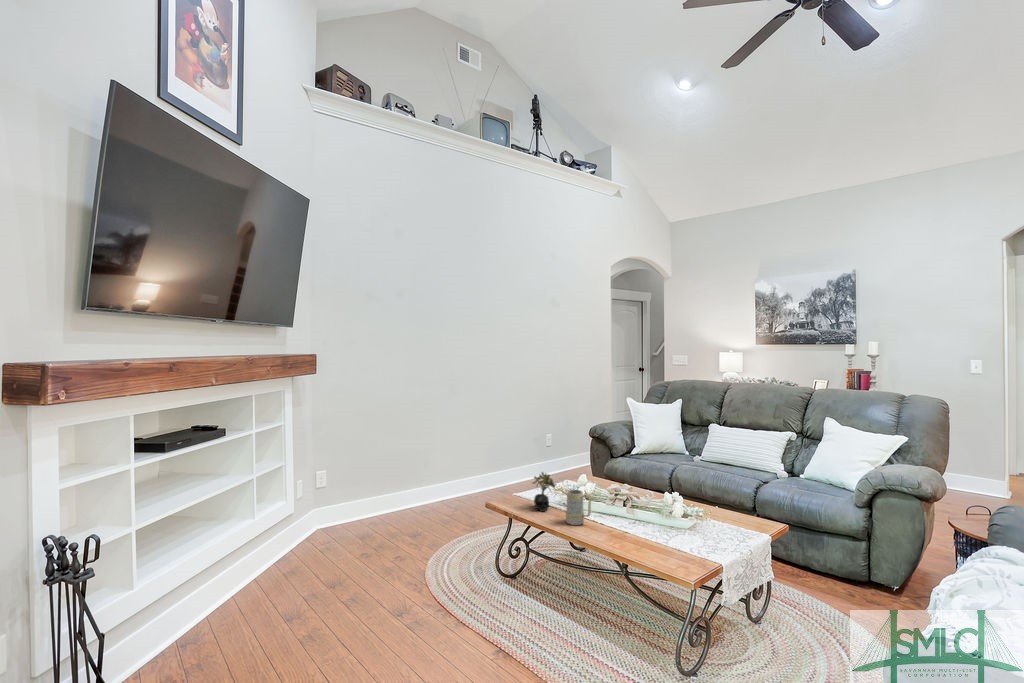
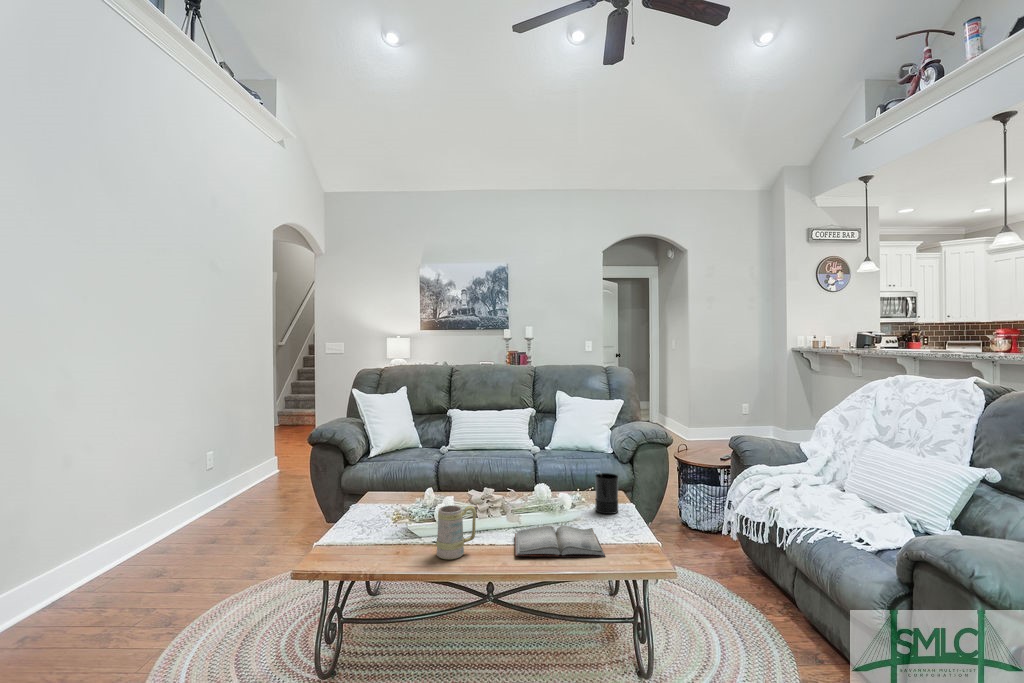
succulent plant: present [533,472,556,512] -> none [357,494,398,557]
candle: none [721,495,743,537] -> present [595,473,618,514]
hardback book: none [604,522,685,556] -> present [515,526,605,557]

